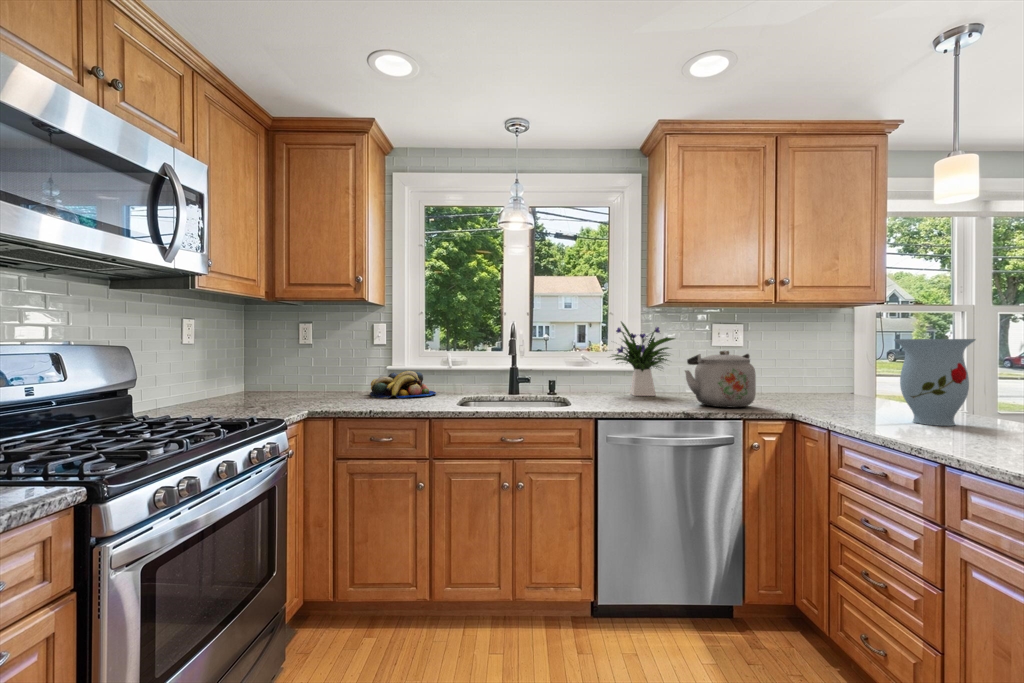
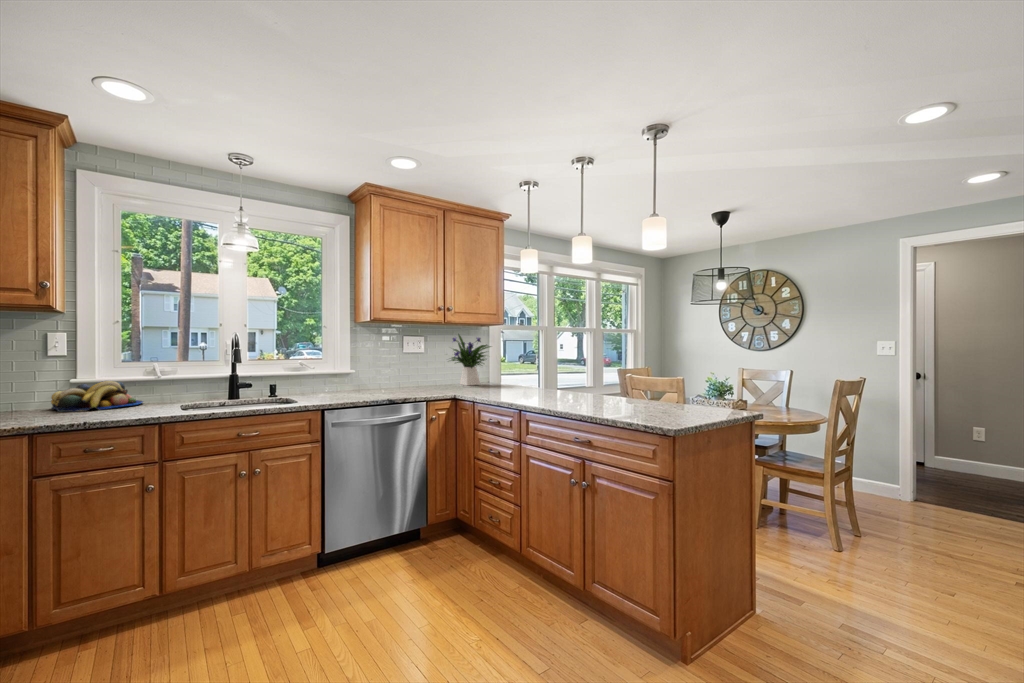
flower arrangement: present [612,322,675,396] -> present [451,334,491,385]
vase: present [894,339,976,426] -> none [508,346,543,394]
kettle: present [685,350,756,408] -> none [386,354,433,394]

